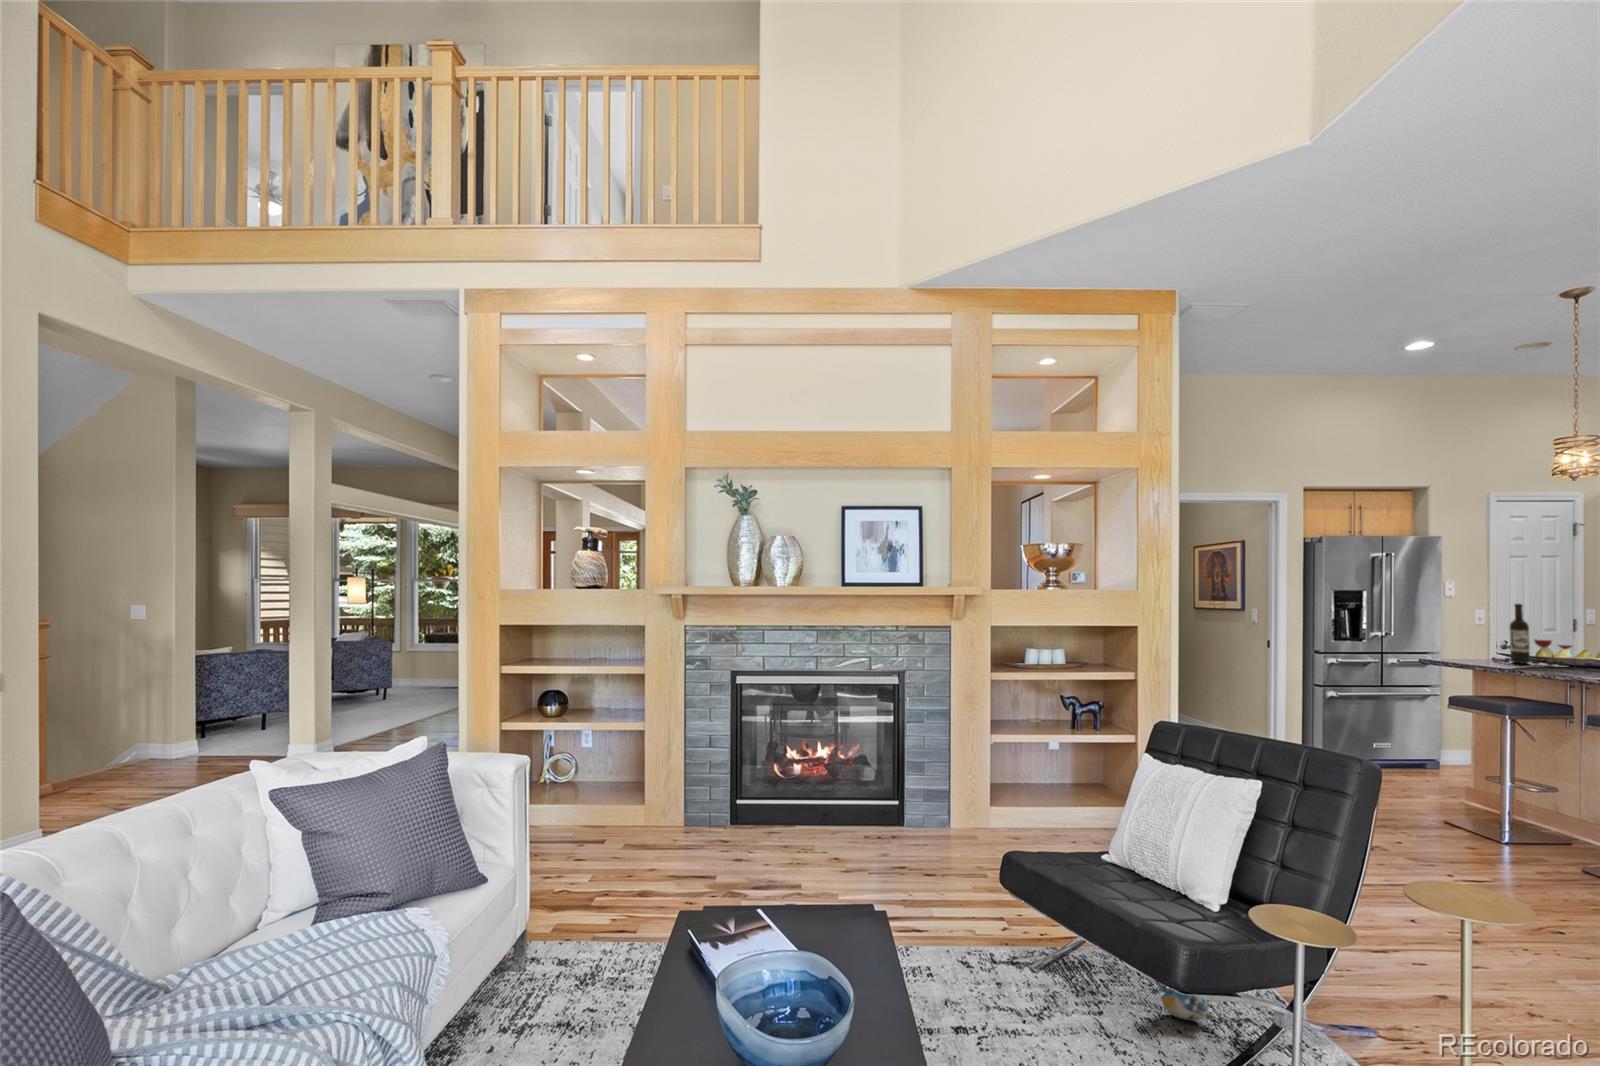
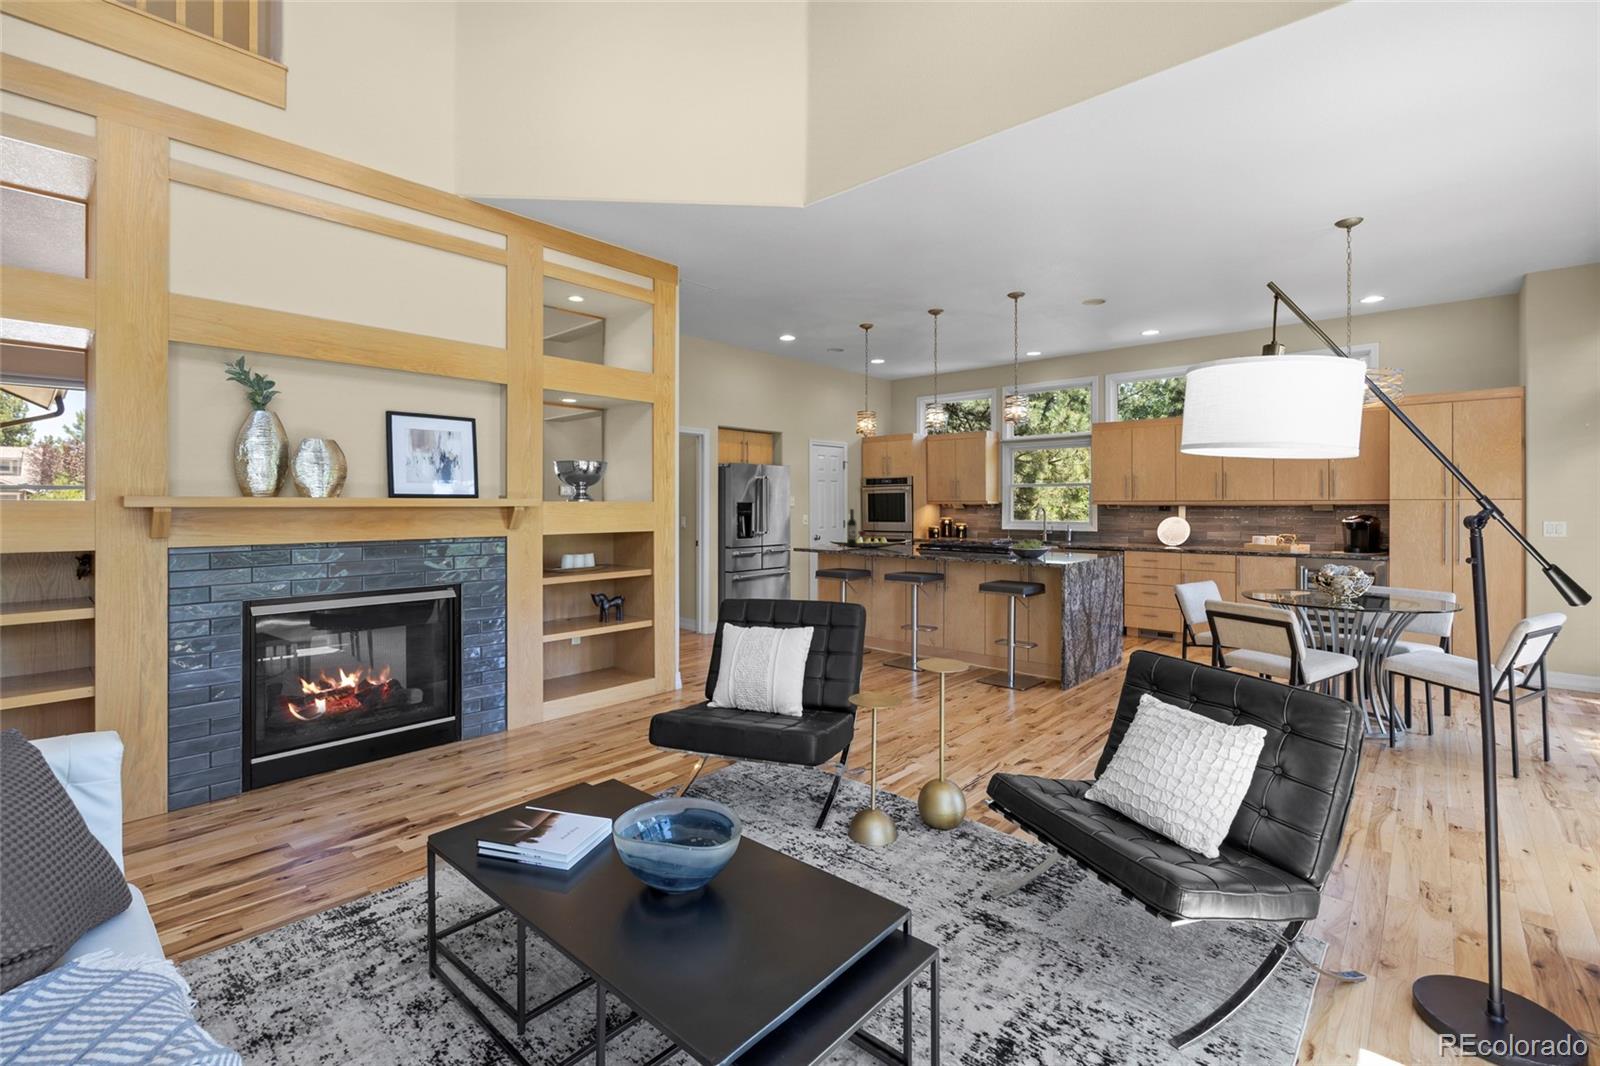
plush toy: present [1157,984,1214,1021] -> none [762,772,799,798]

